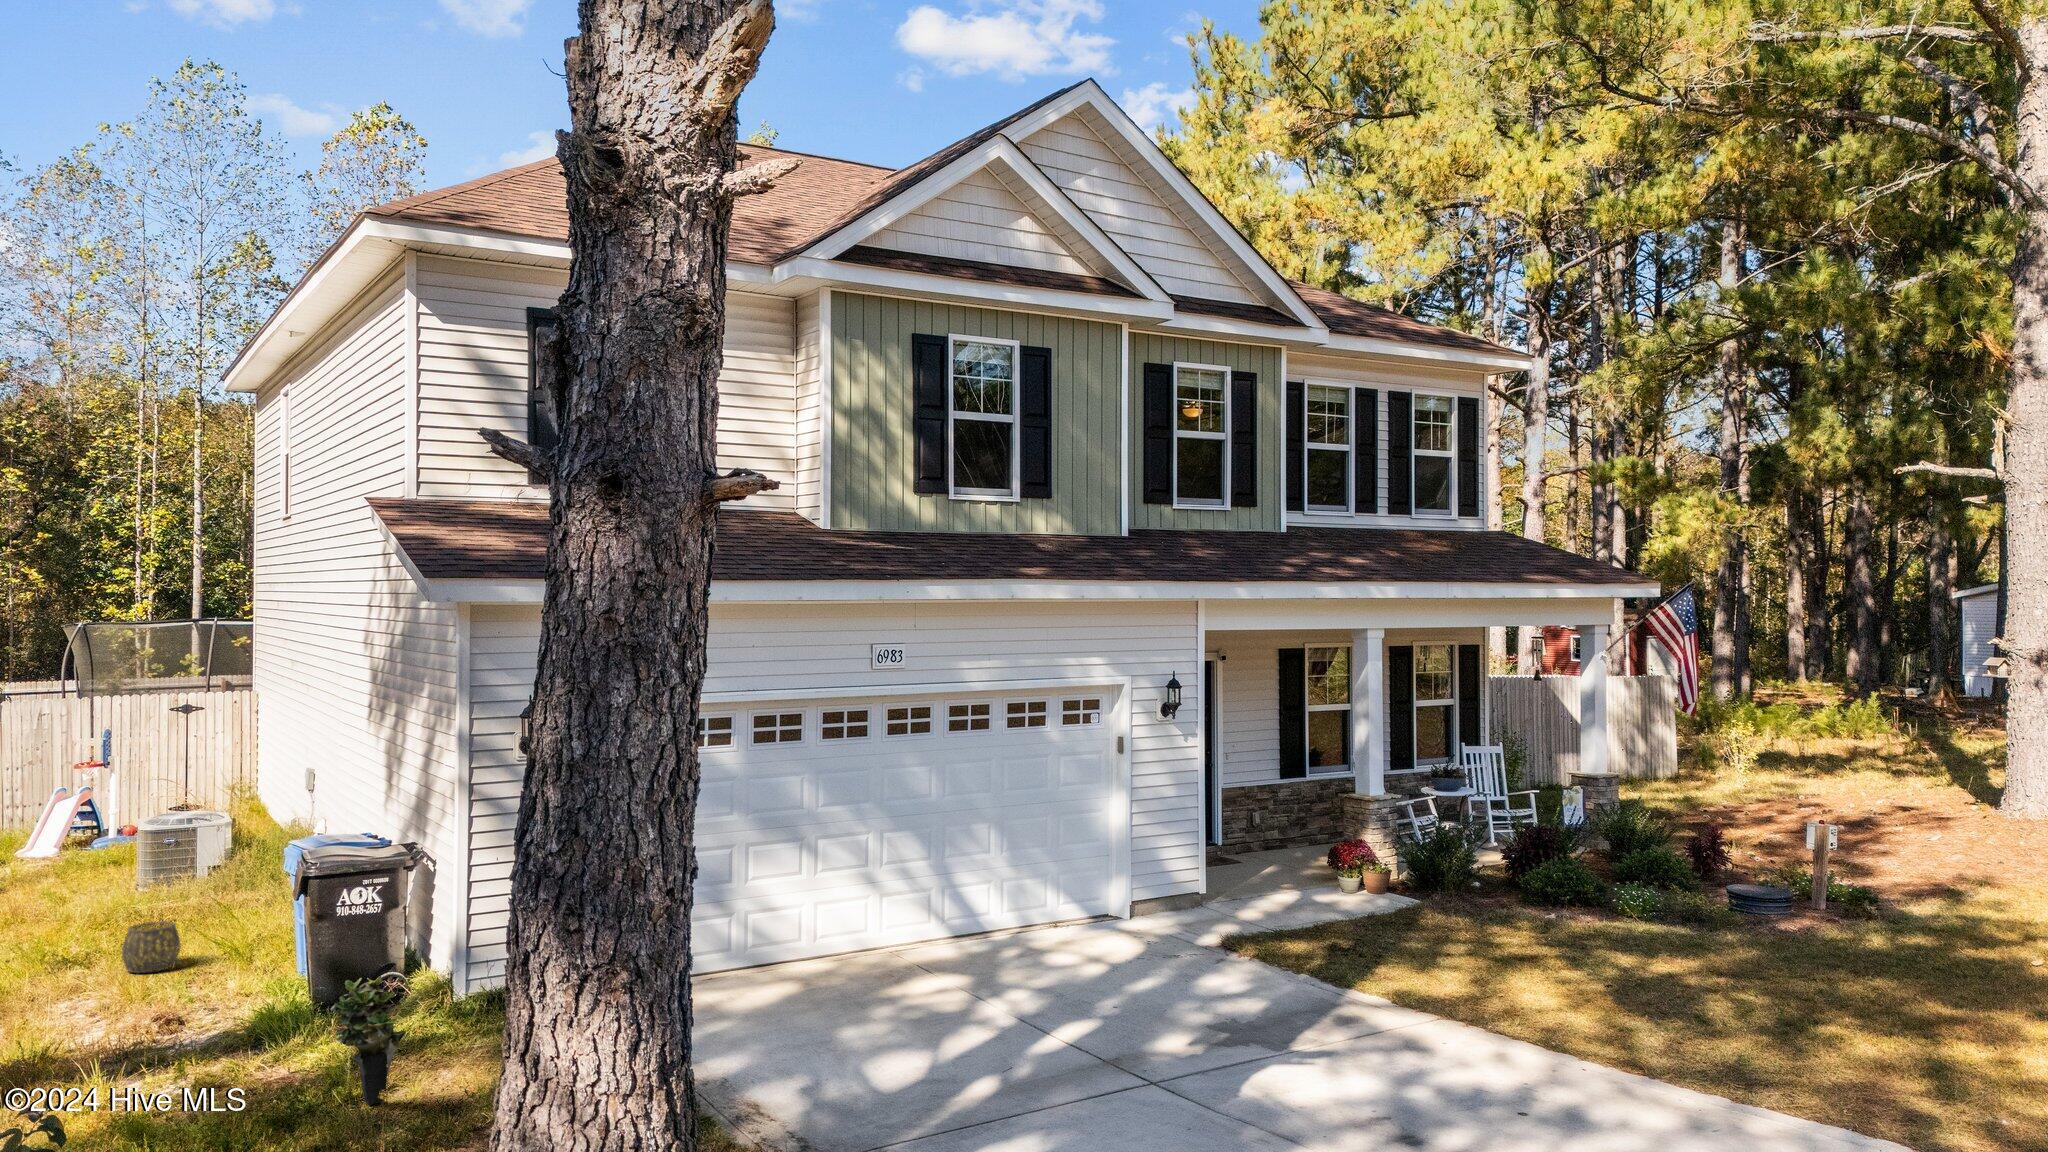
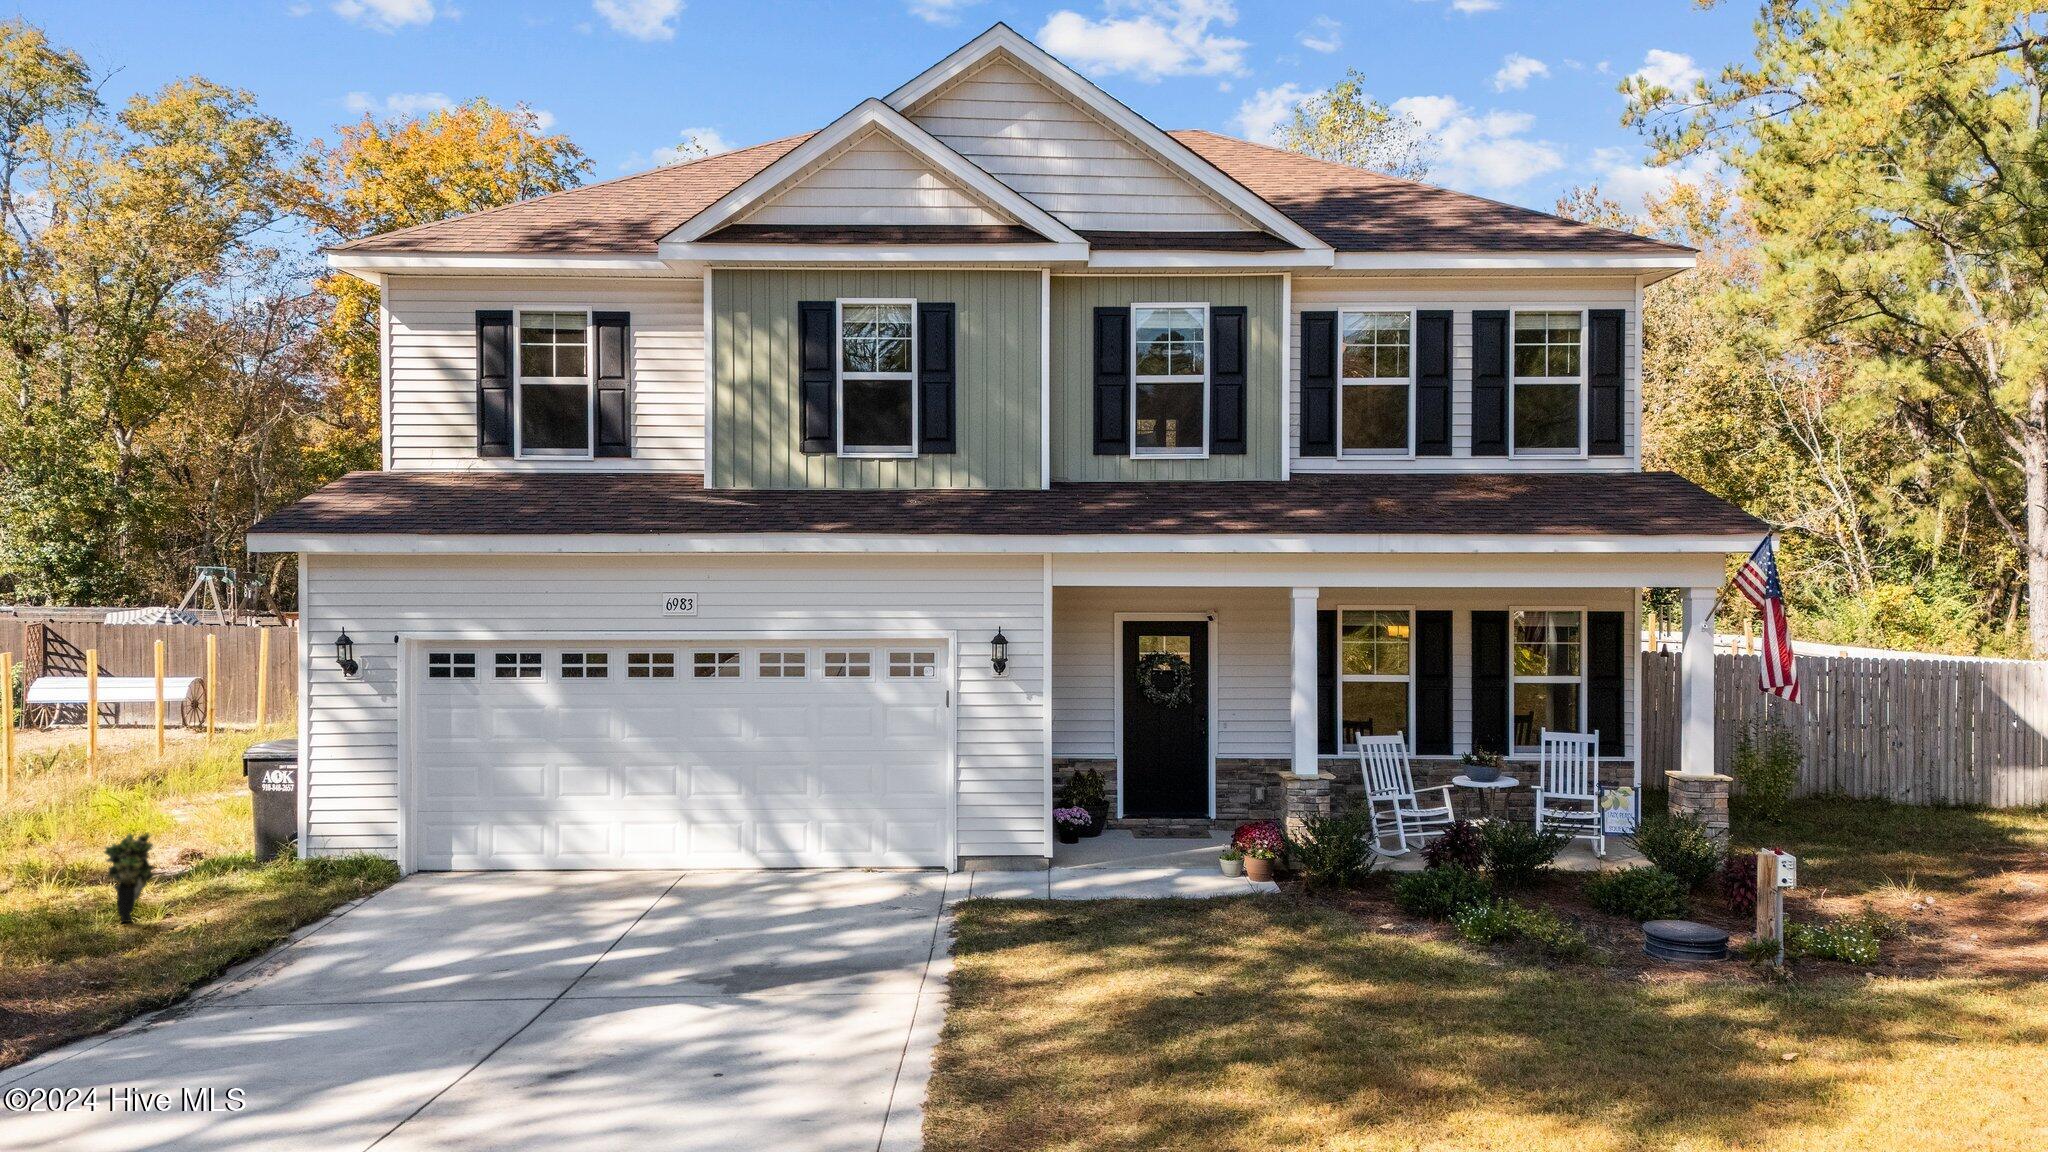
woven basket: present [122,921,180,973] -> none [169,804,212,841]

